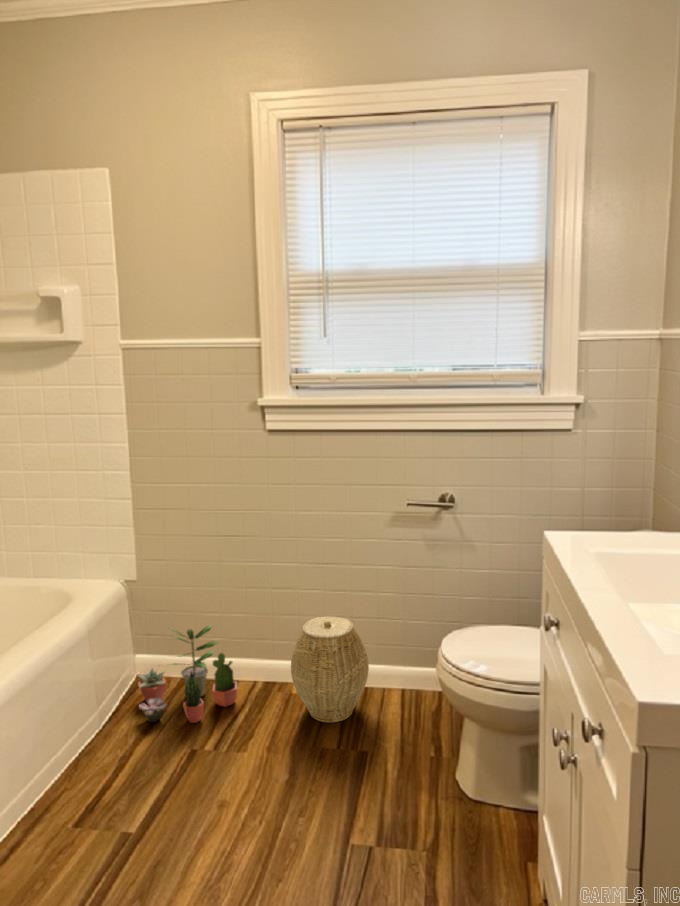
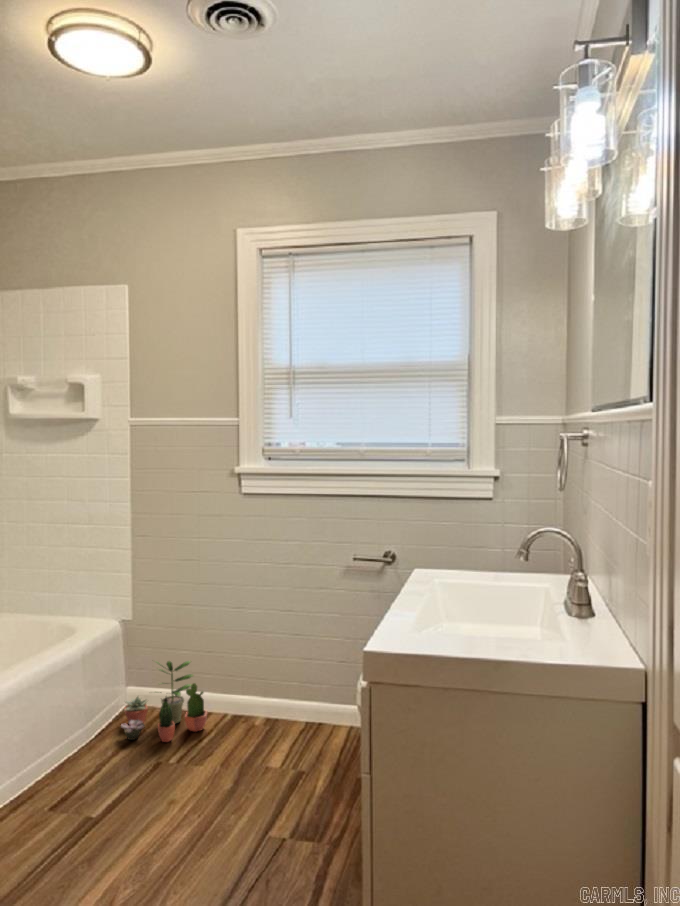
woven basket: present [291,616,369,722] -> none [250,655,317,748]

